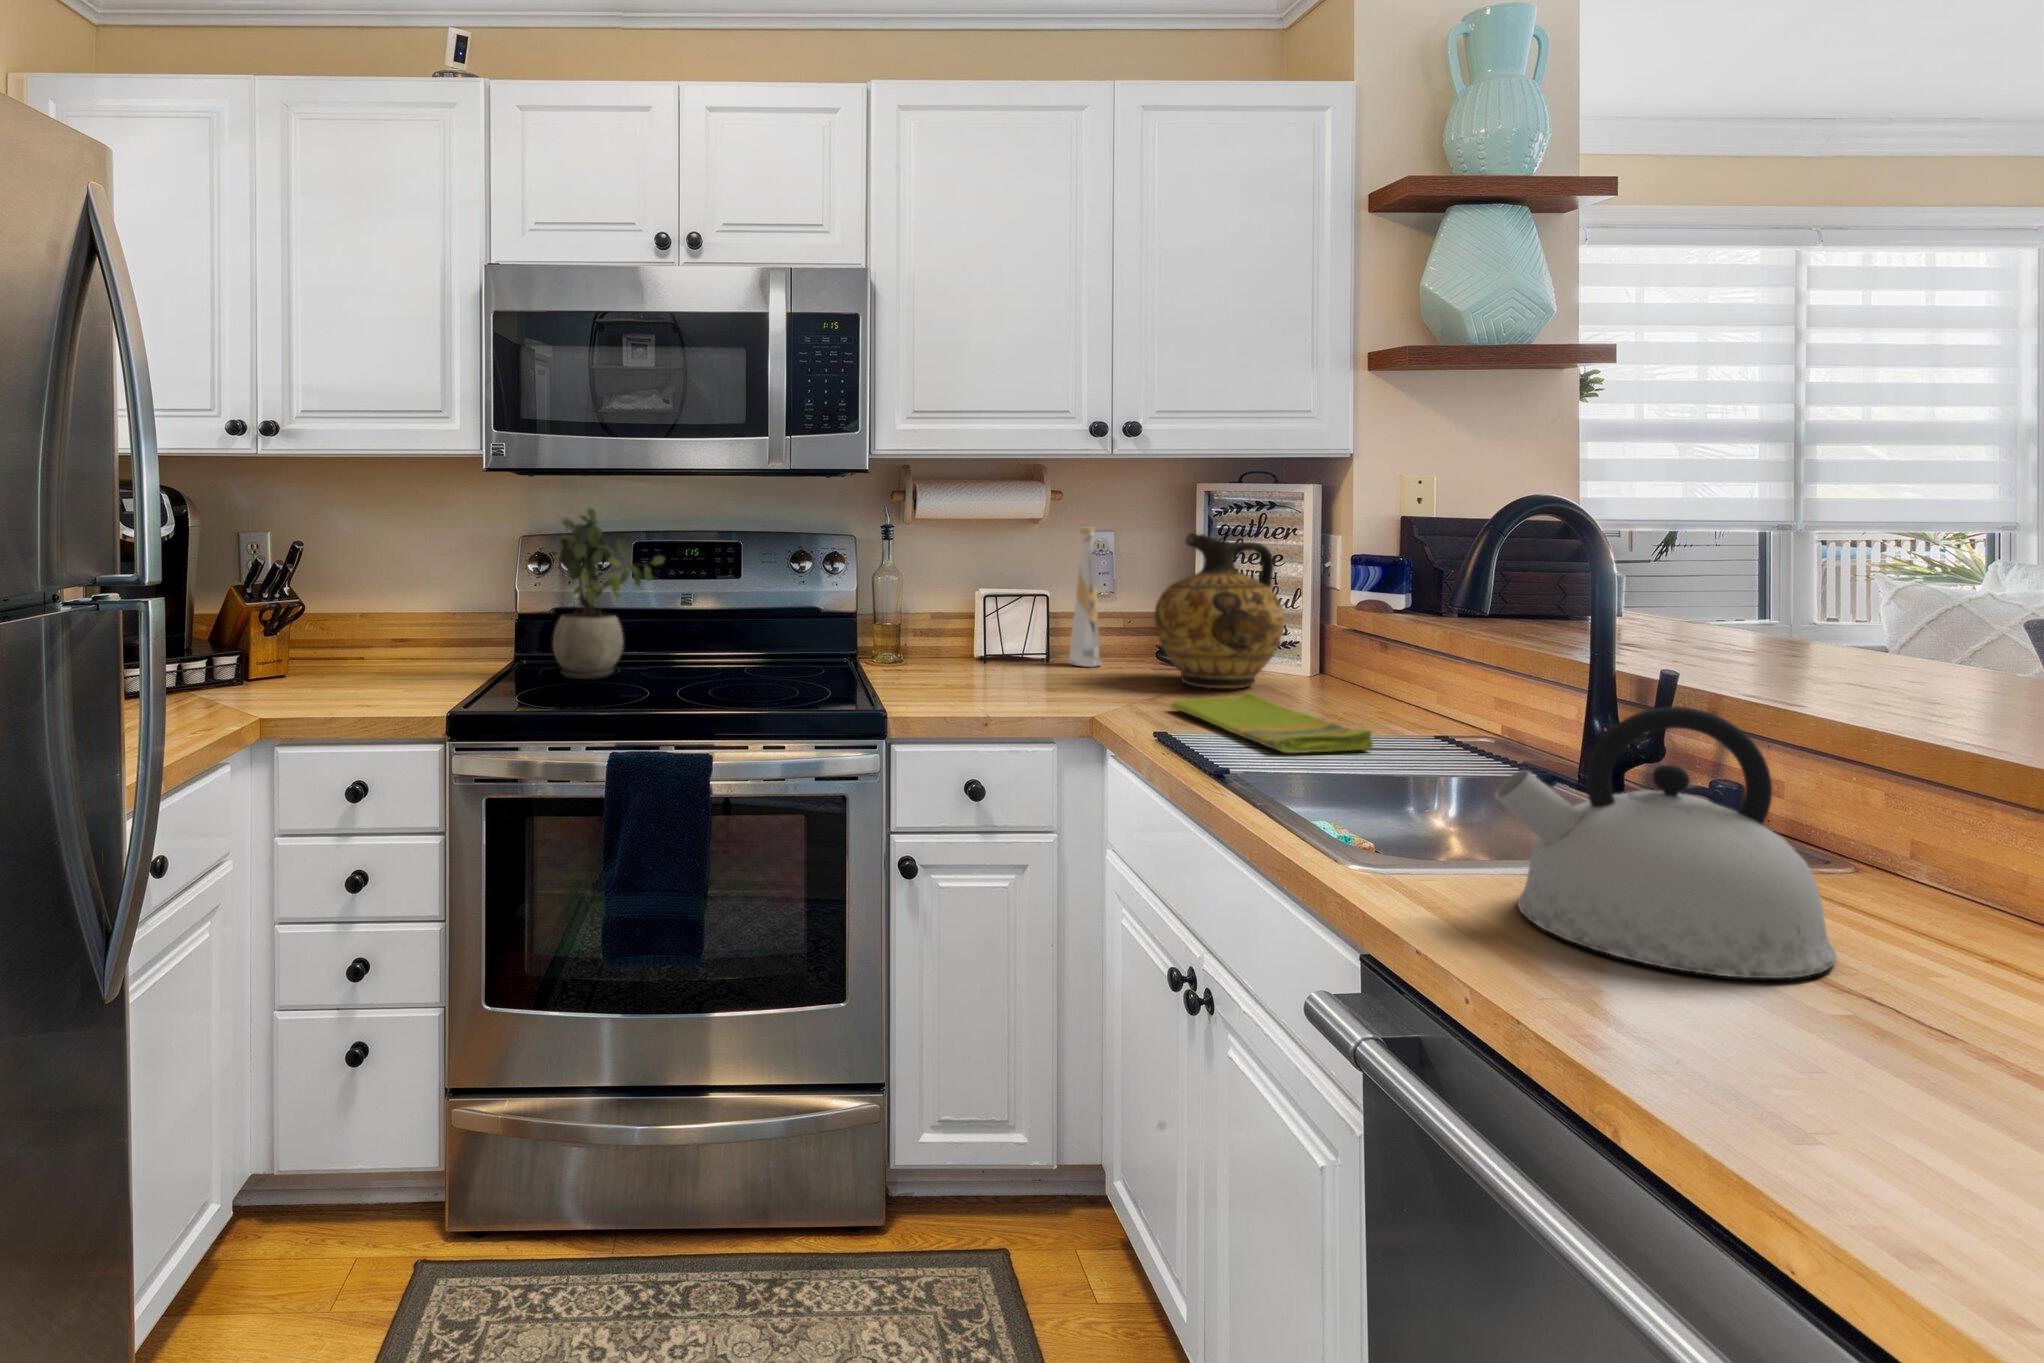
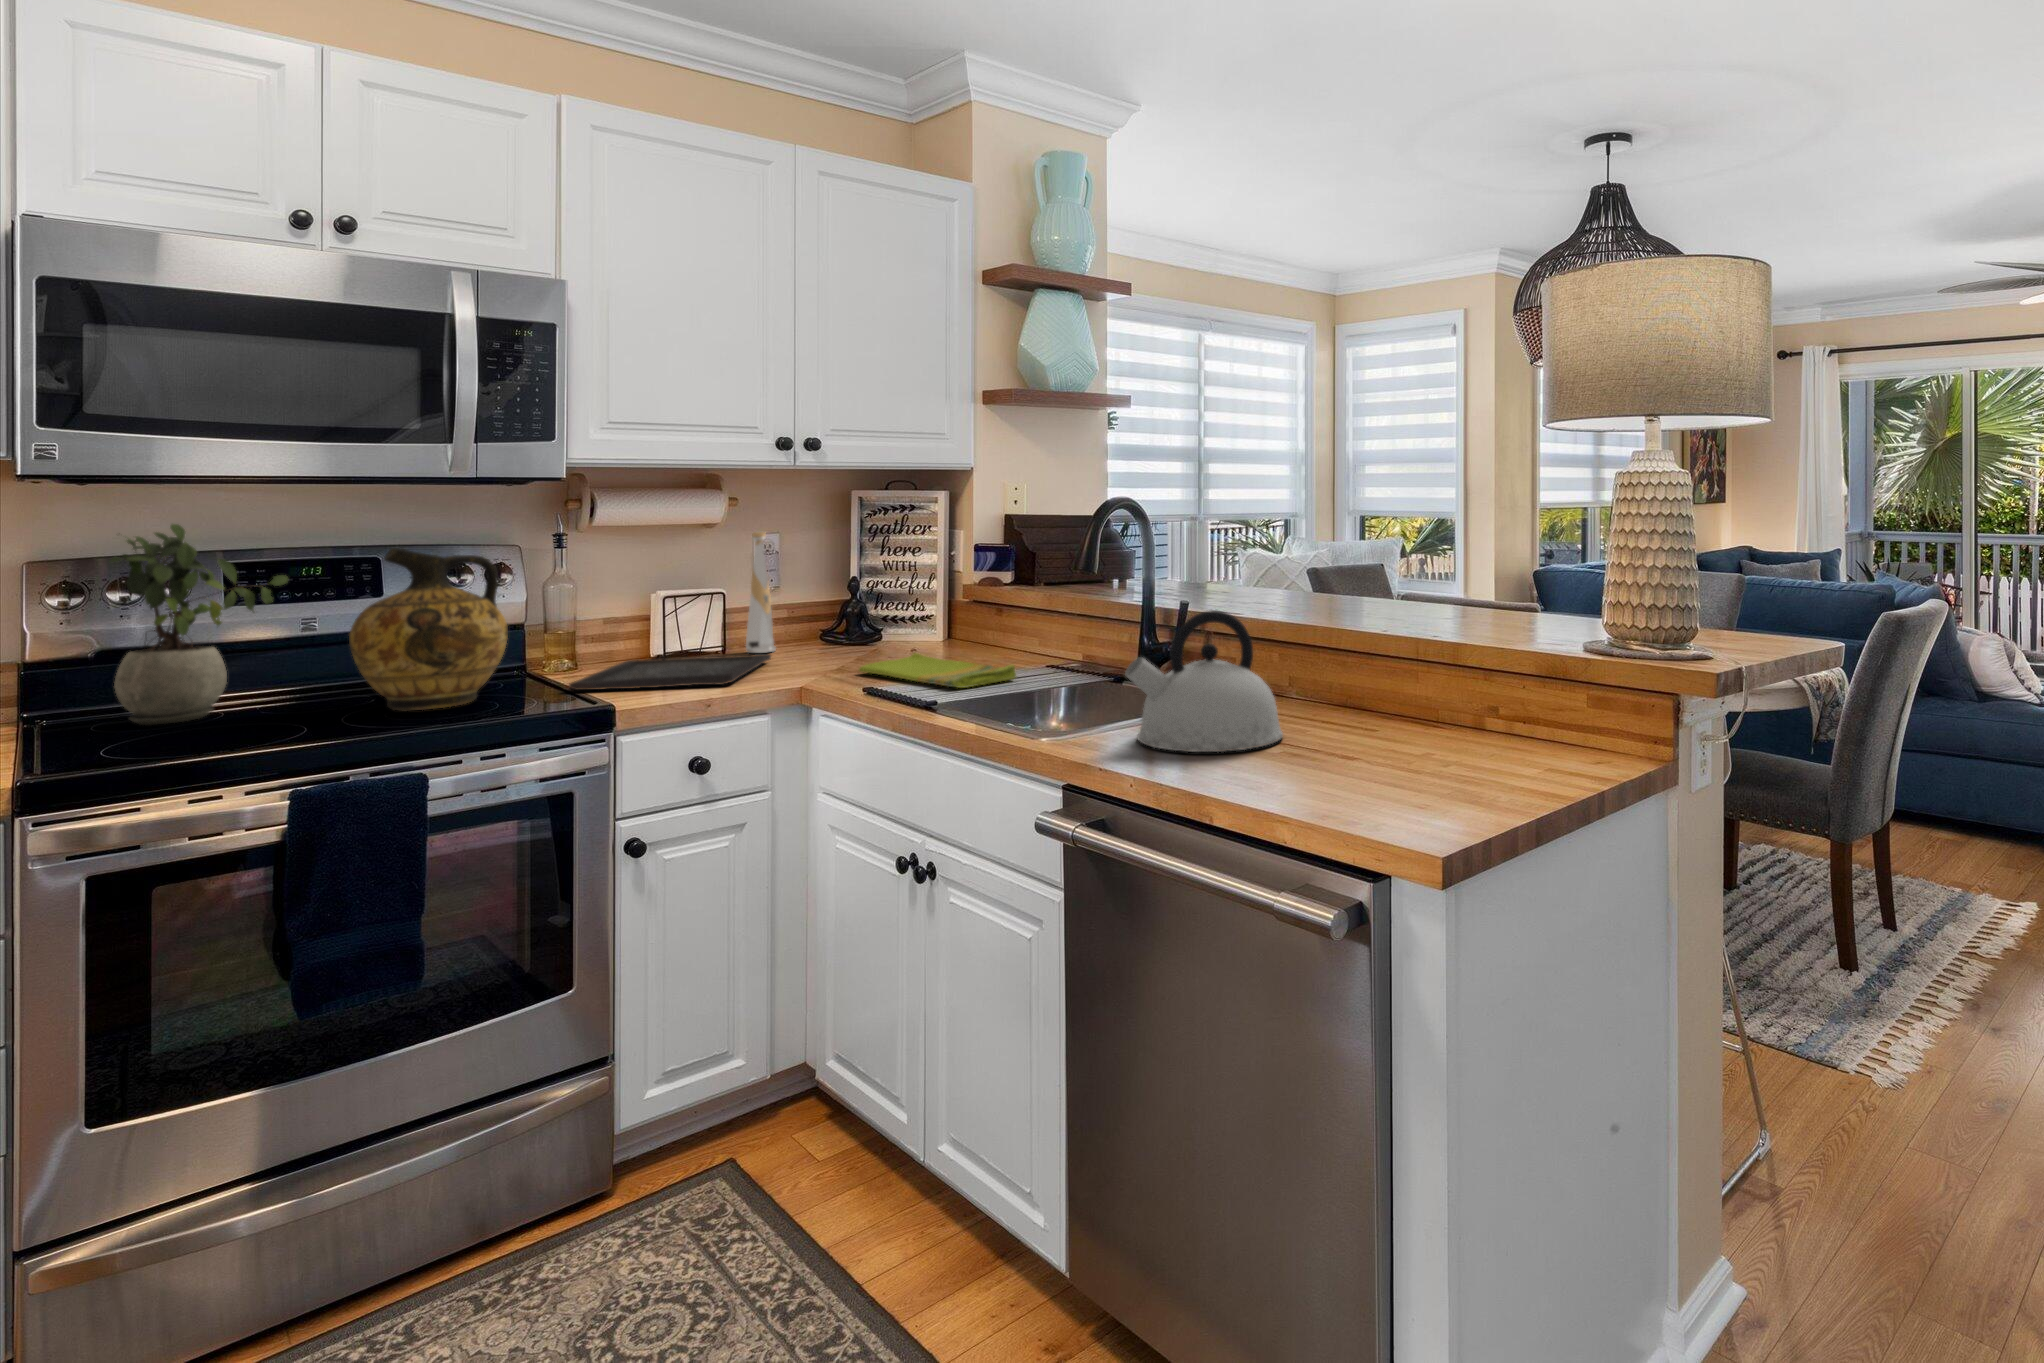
ceramic jug: present [1154,533,1285,688] -> present [349,548,508,711]
tray: none [872,661,1086,704] -> present [569,654,771,690]

